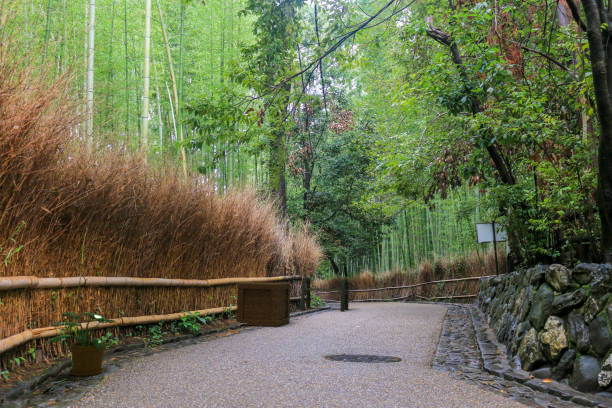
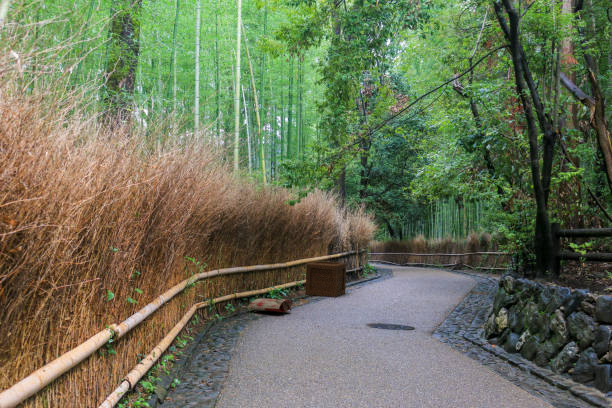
bench: present [301,277,349,312] -> none [355,253,396,283]
potted plant: present [45,312,116,376] -> none [203,294,241,331]
bag: none [143,322,214,348] -> present [248,297,293,314]

